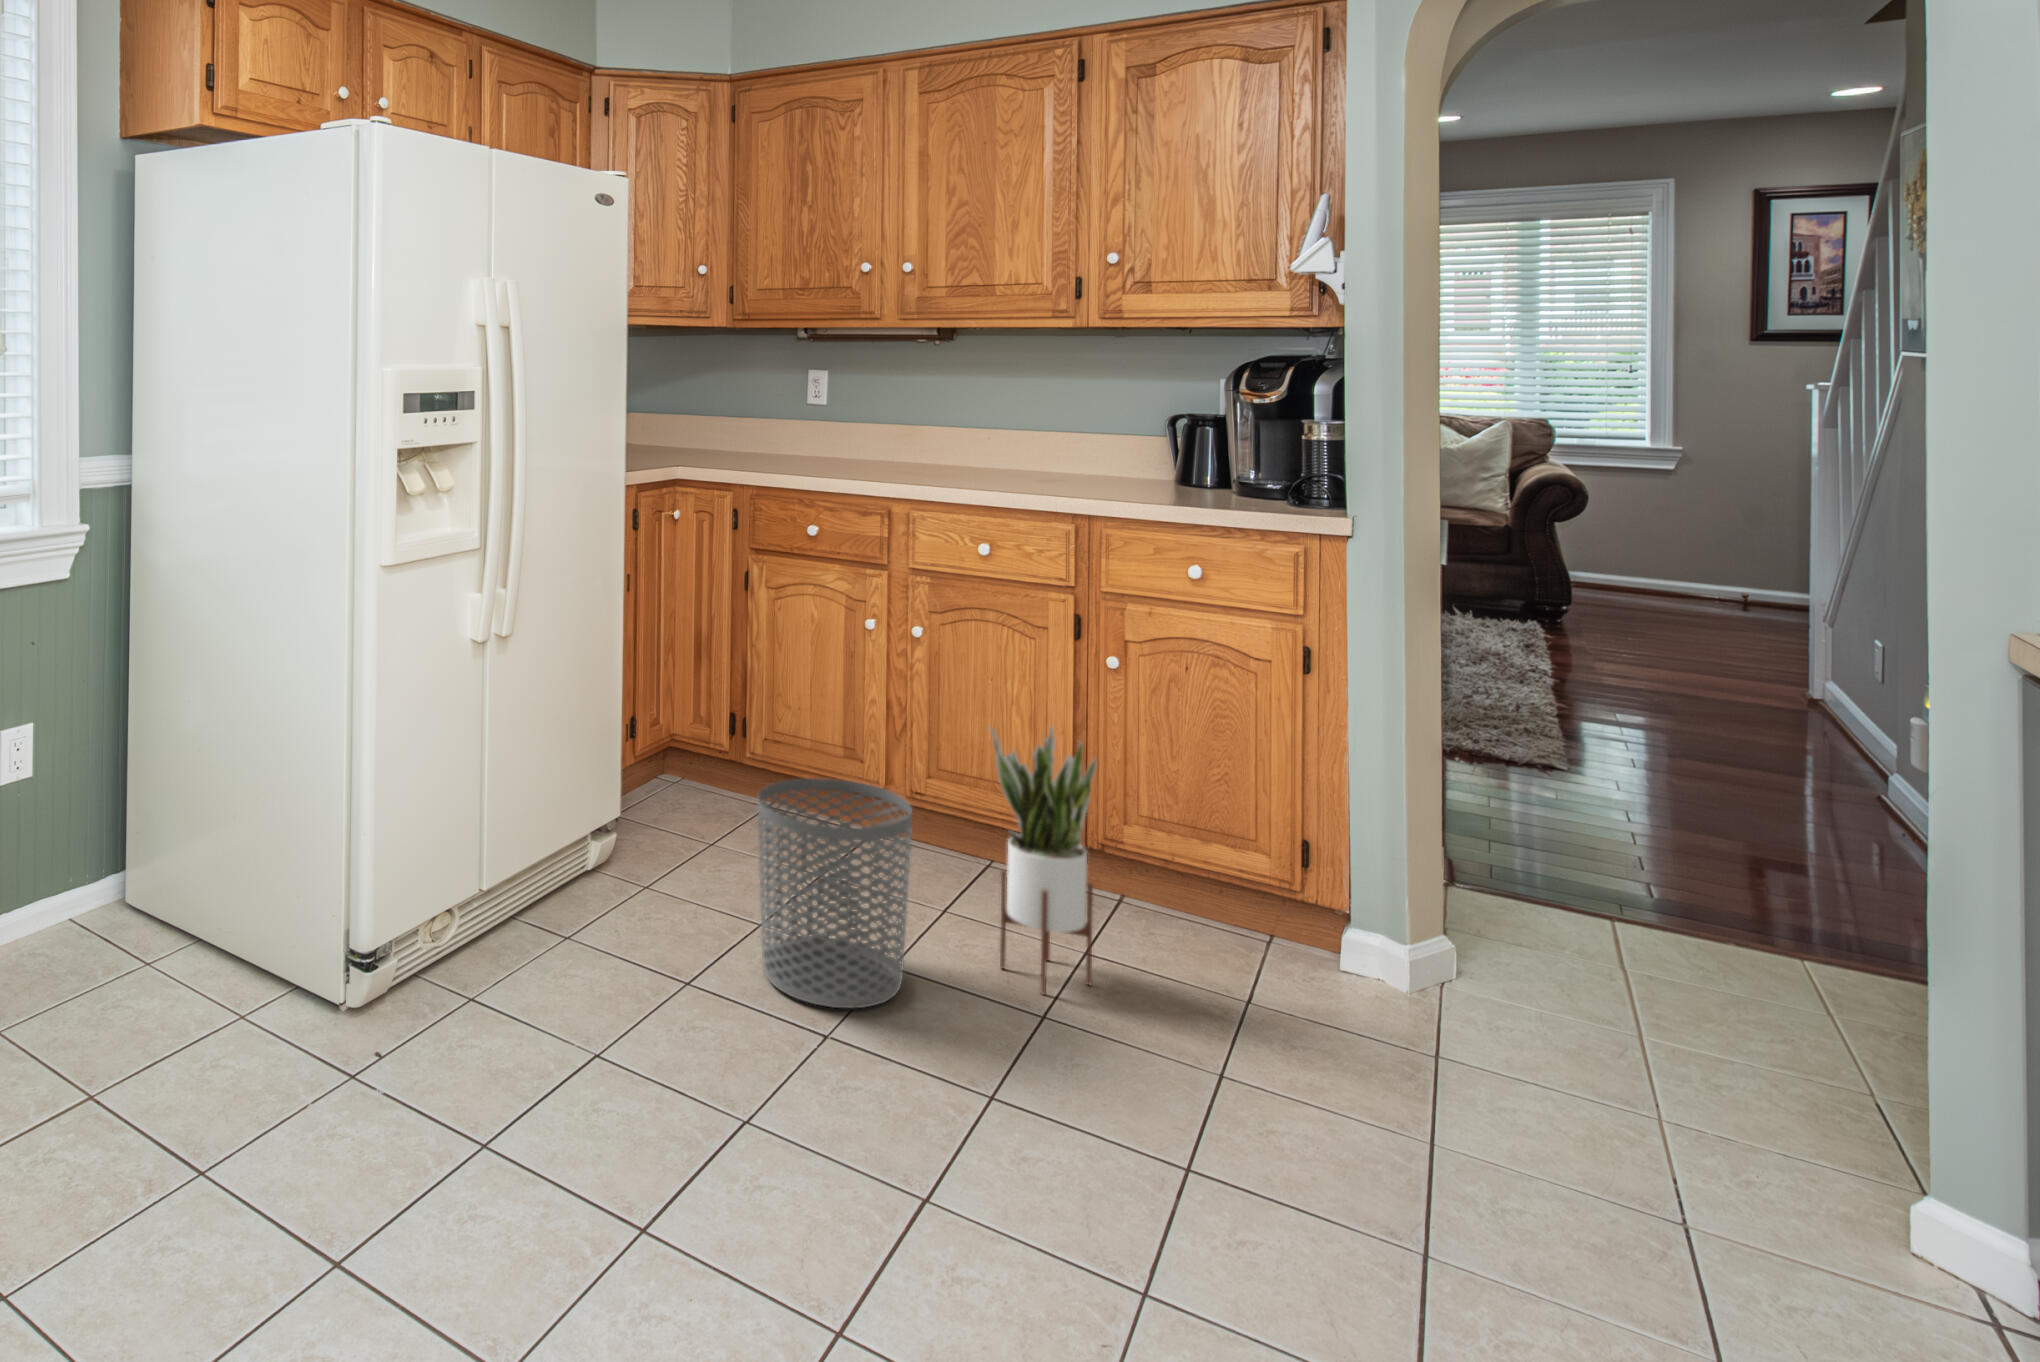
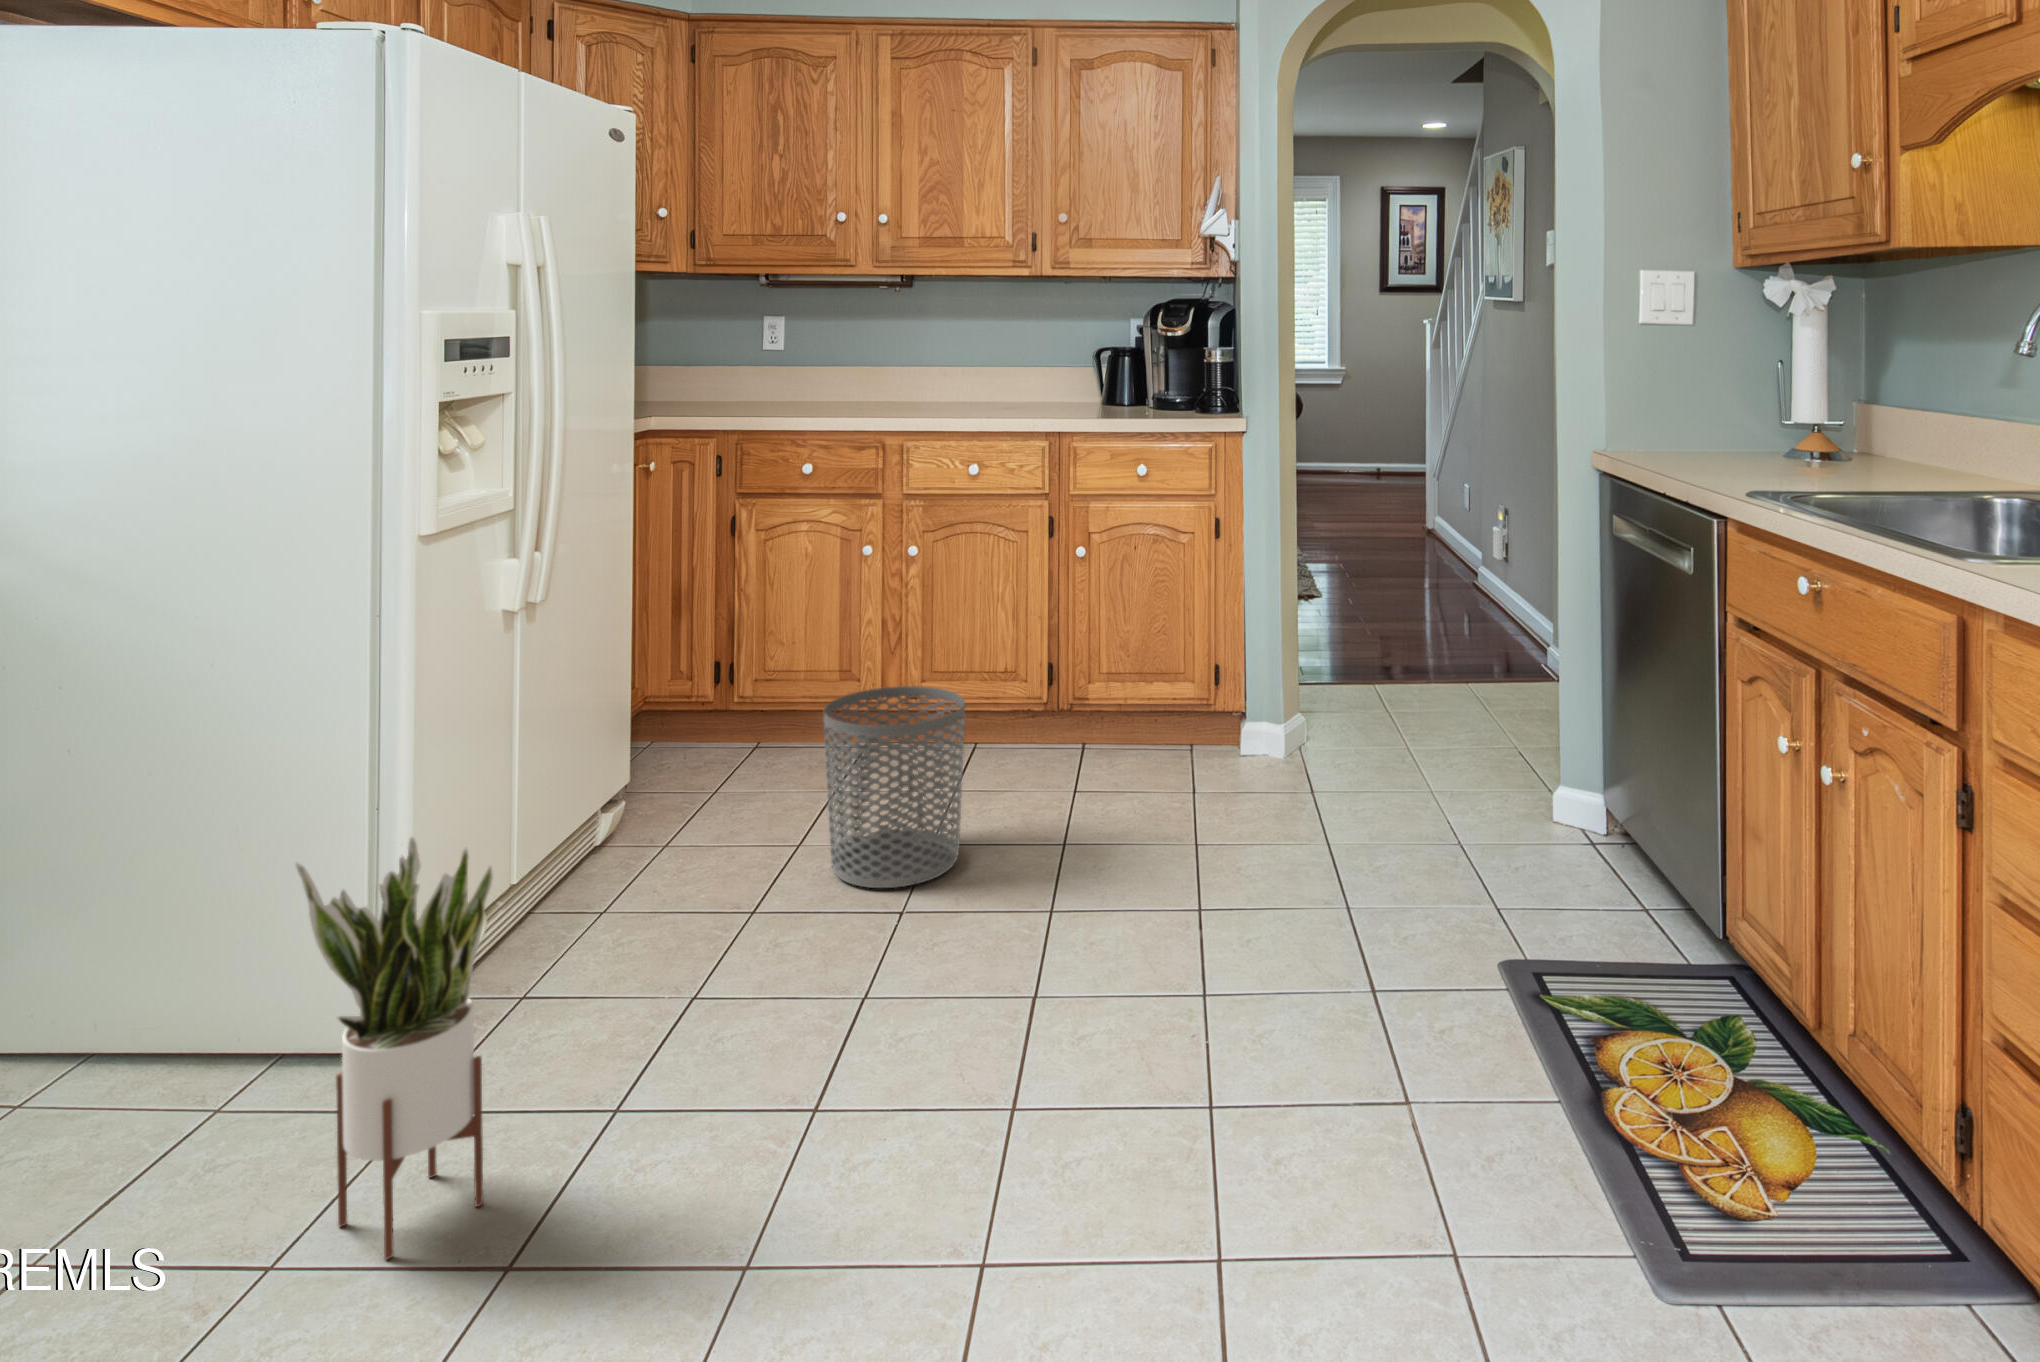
potted plant: present [990,727,1096,995] -> present [296,837,493,1259]

